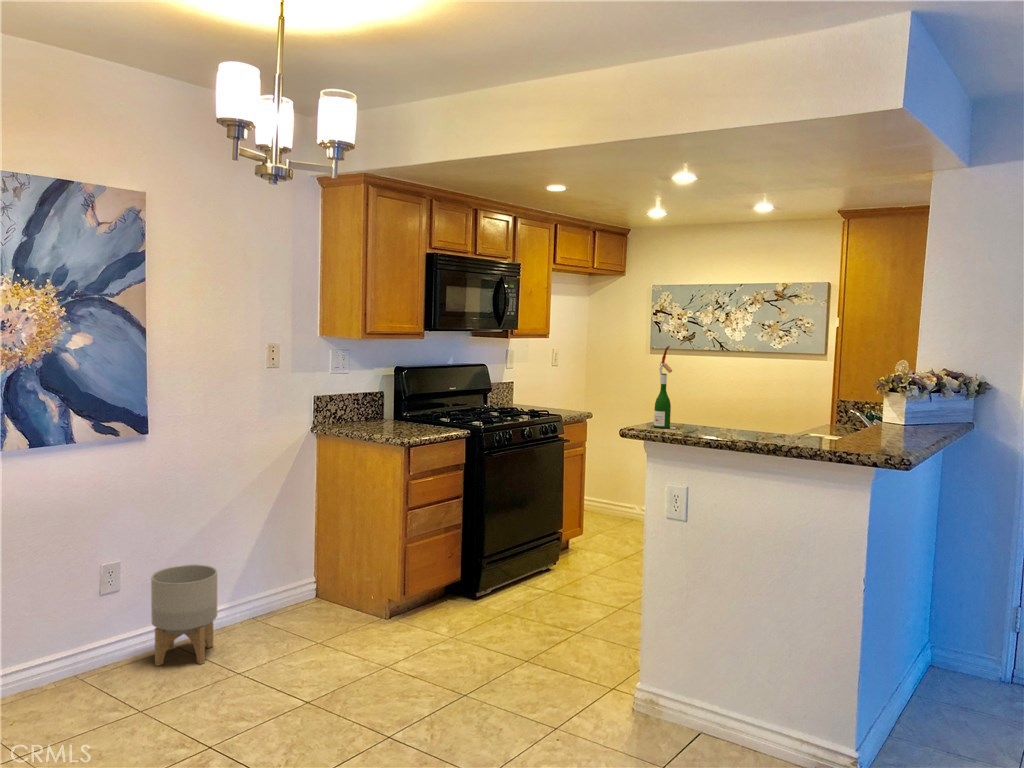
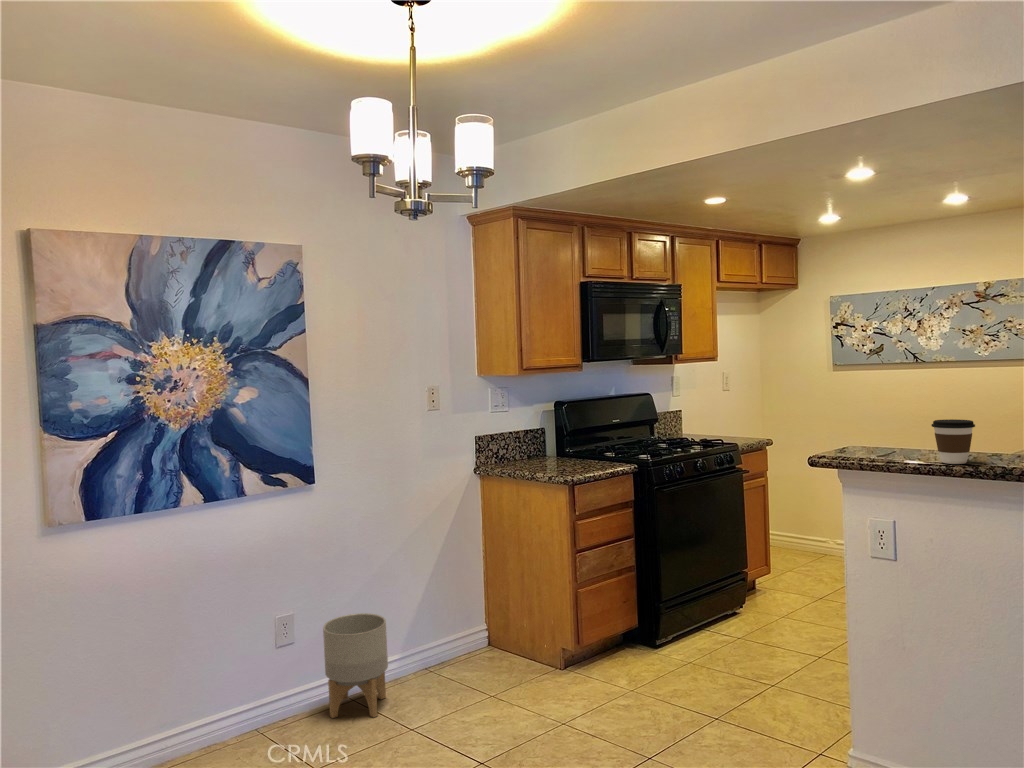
wine bottle: present [654,346,676,429] -> none [852,361,881,458]
coffee cup: none [716,399,749,436] -> present [931,419,975,464]

